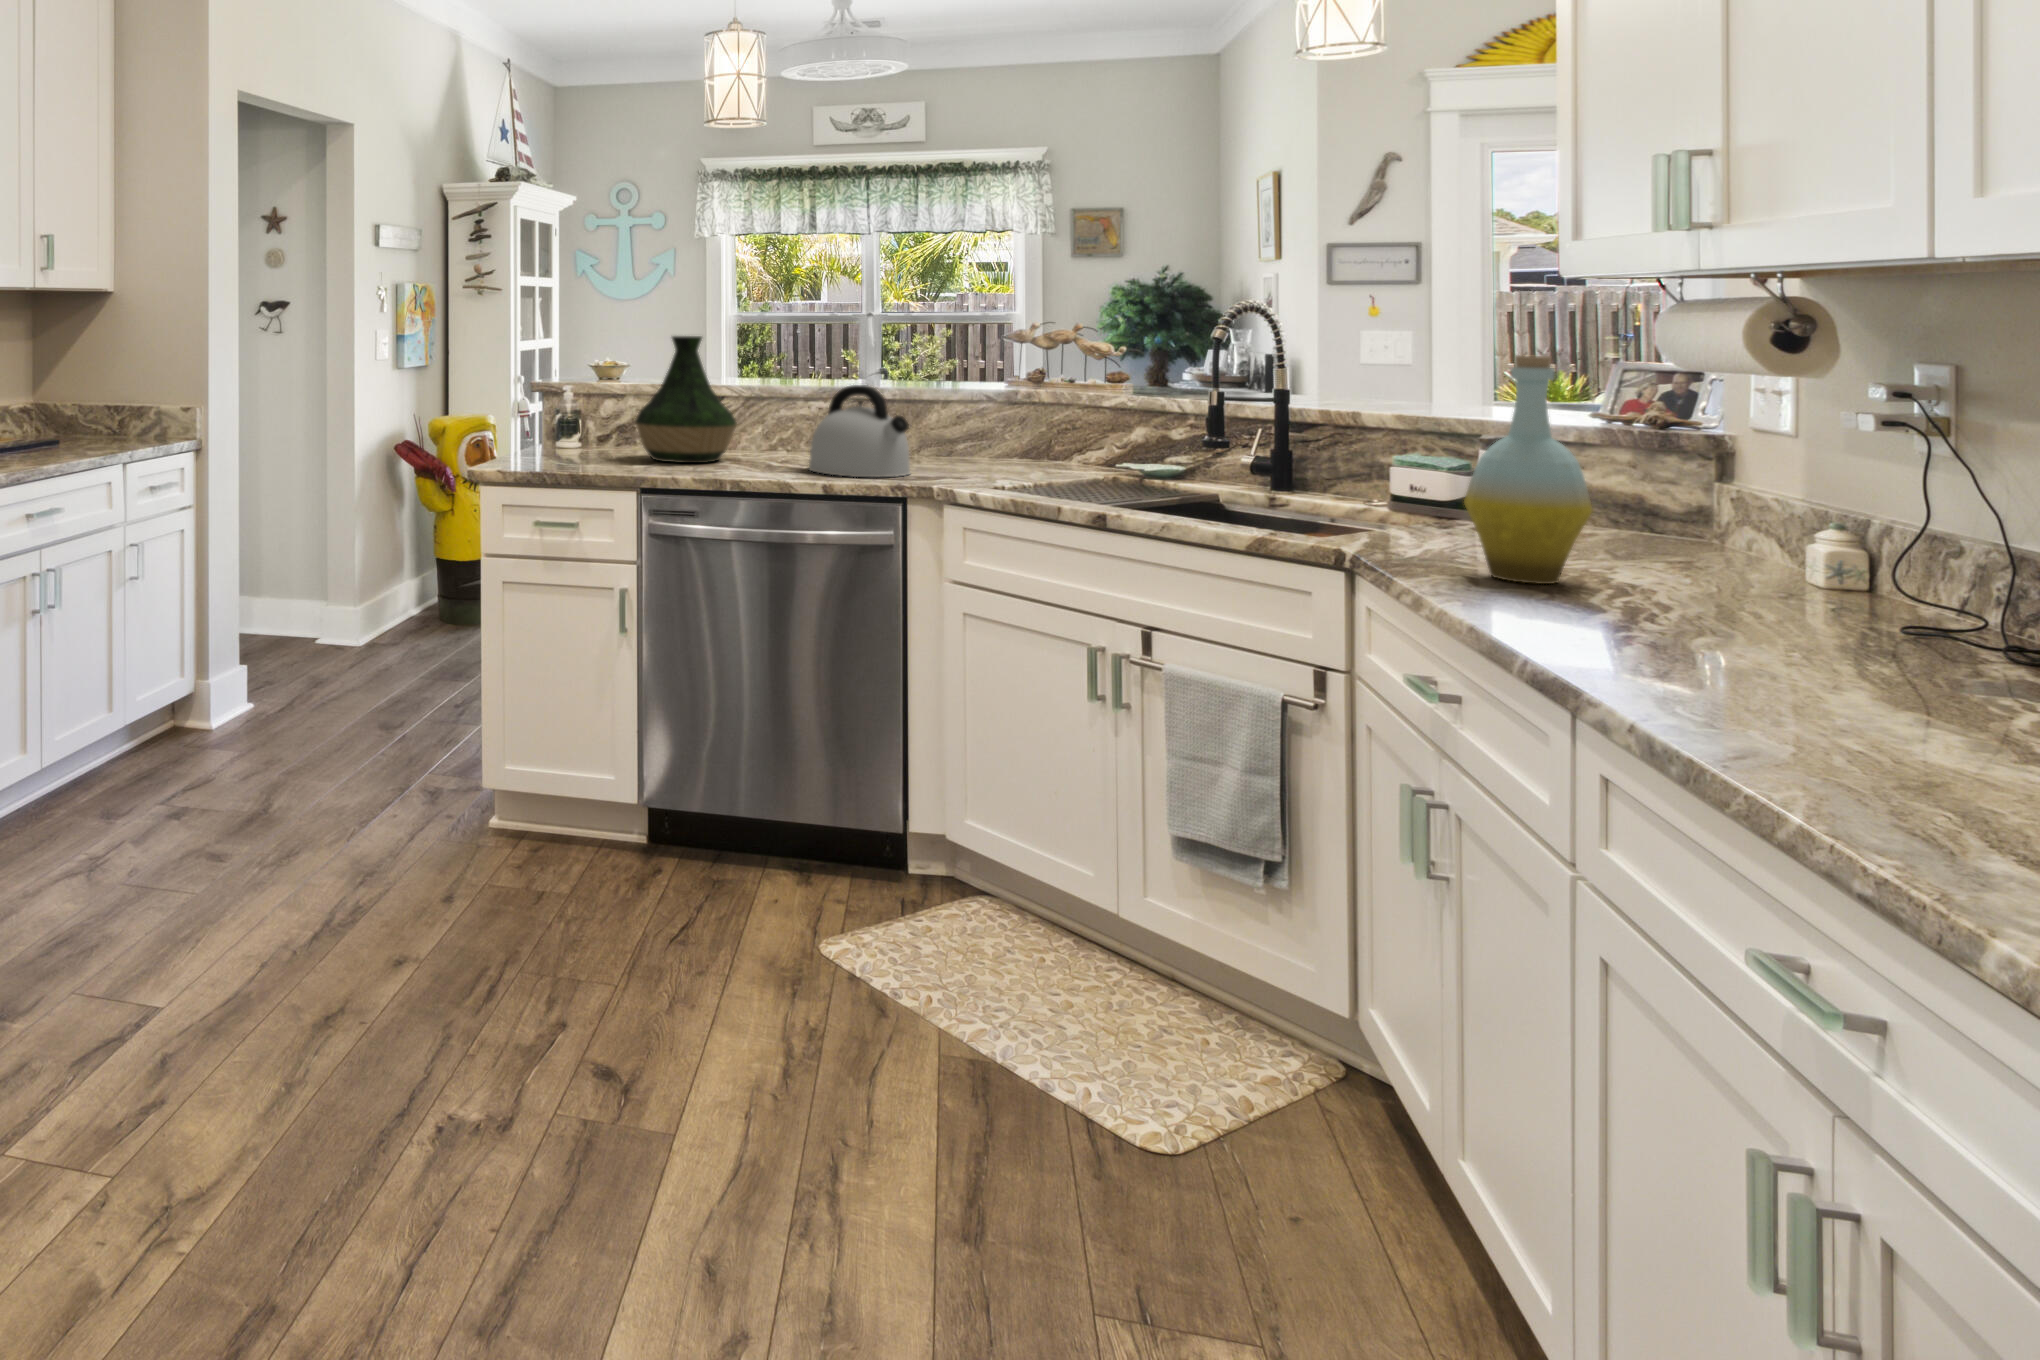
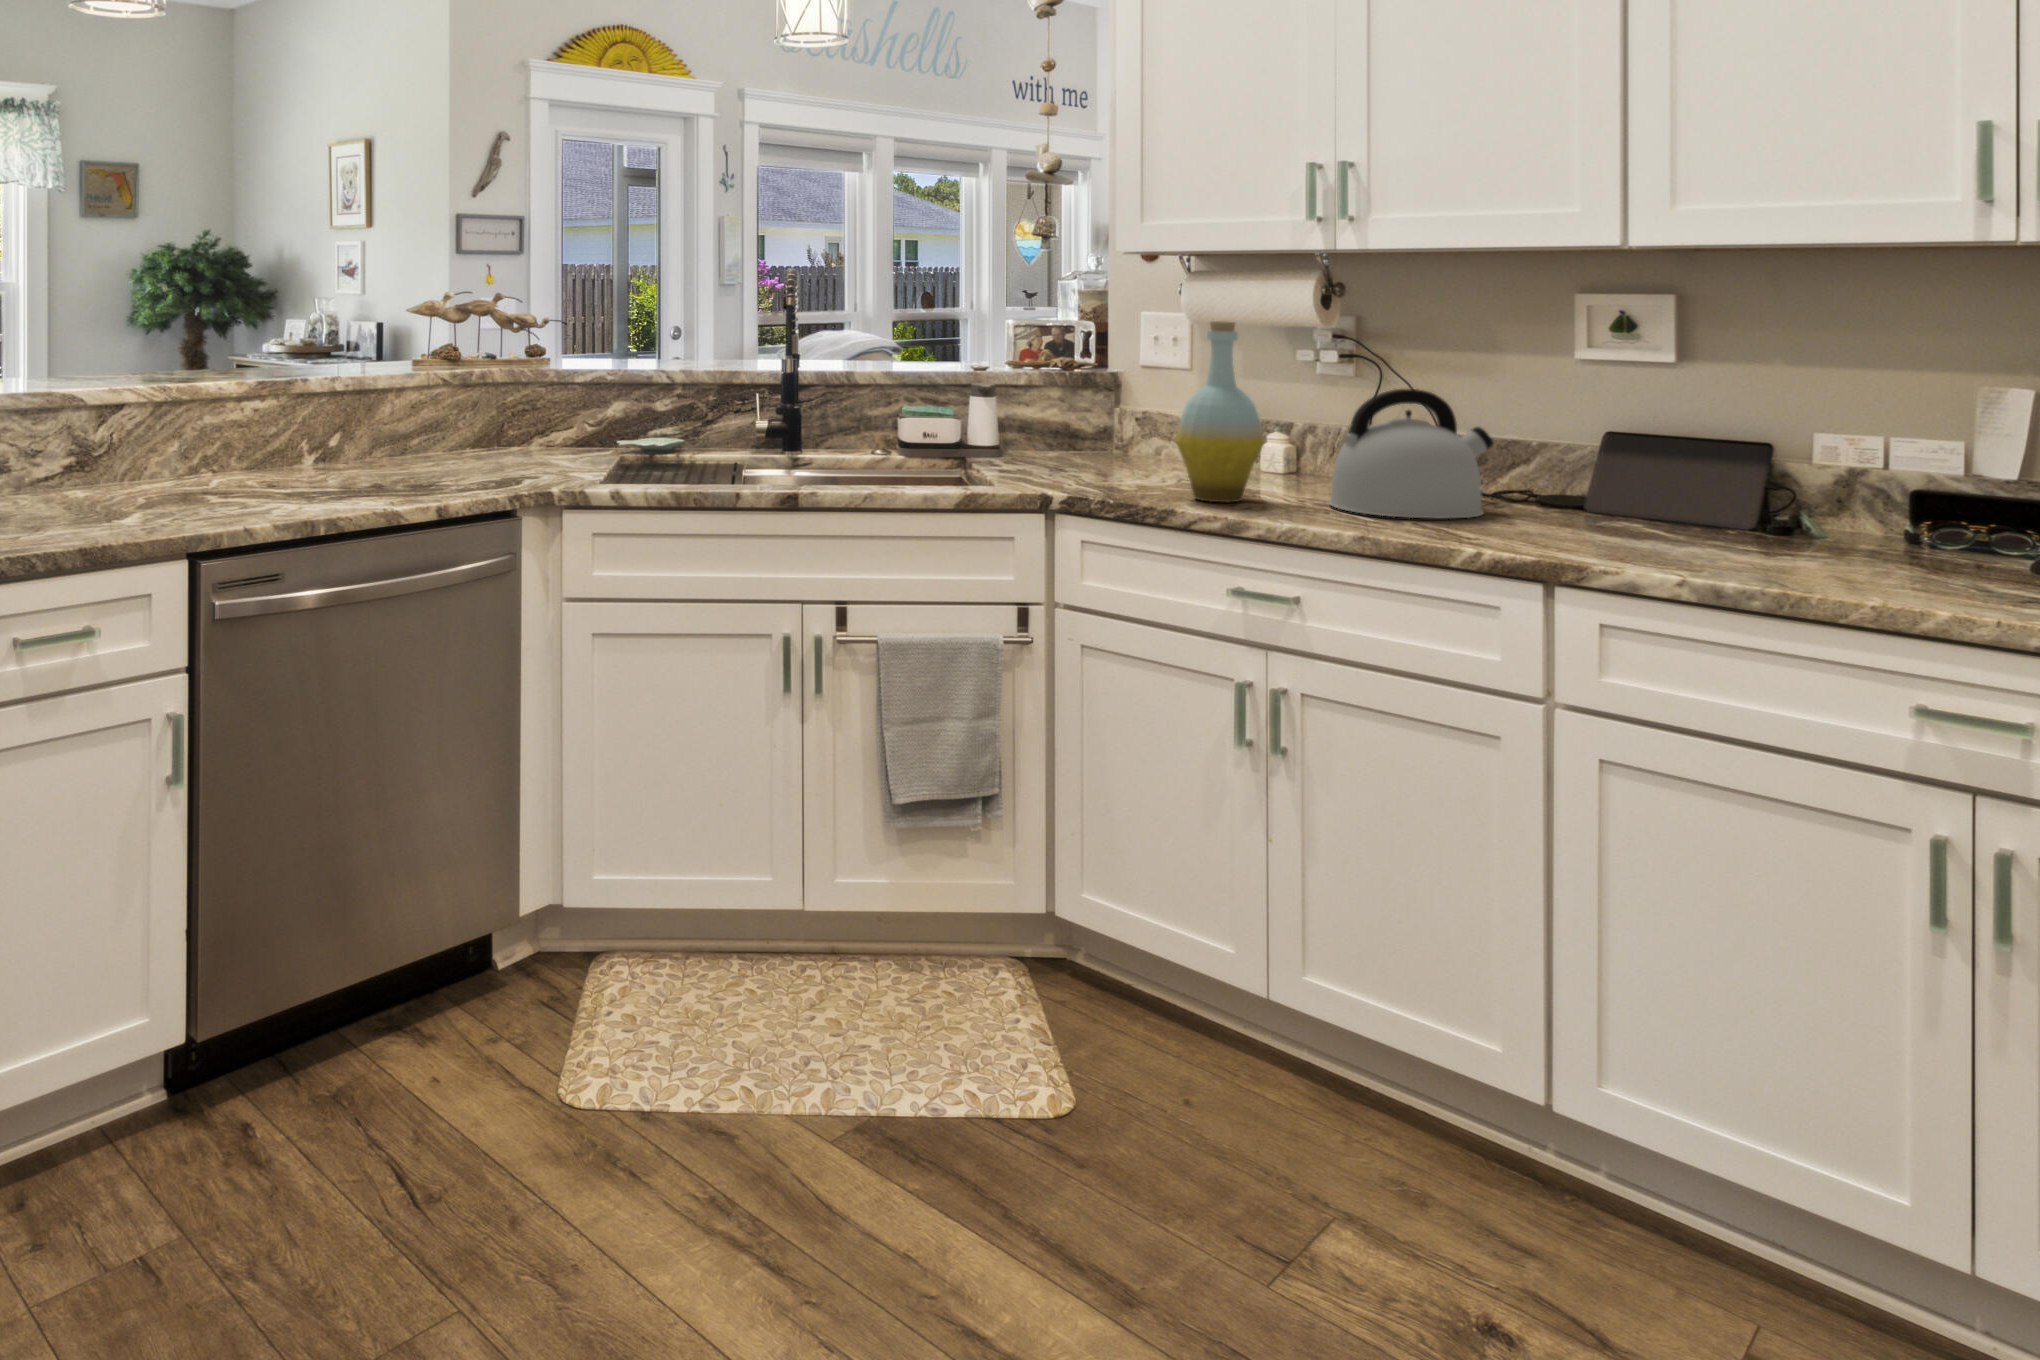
vase: present [635,336,737,463] -> none [58,321,217,505]
kettle: present [809,385,910,477] -> present [1329,389,1493,518]

